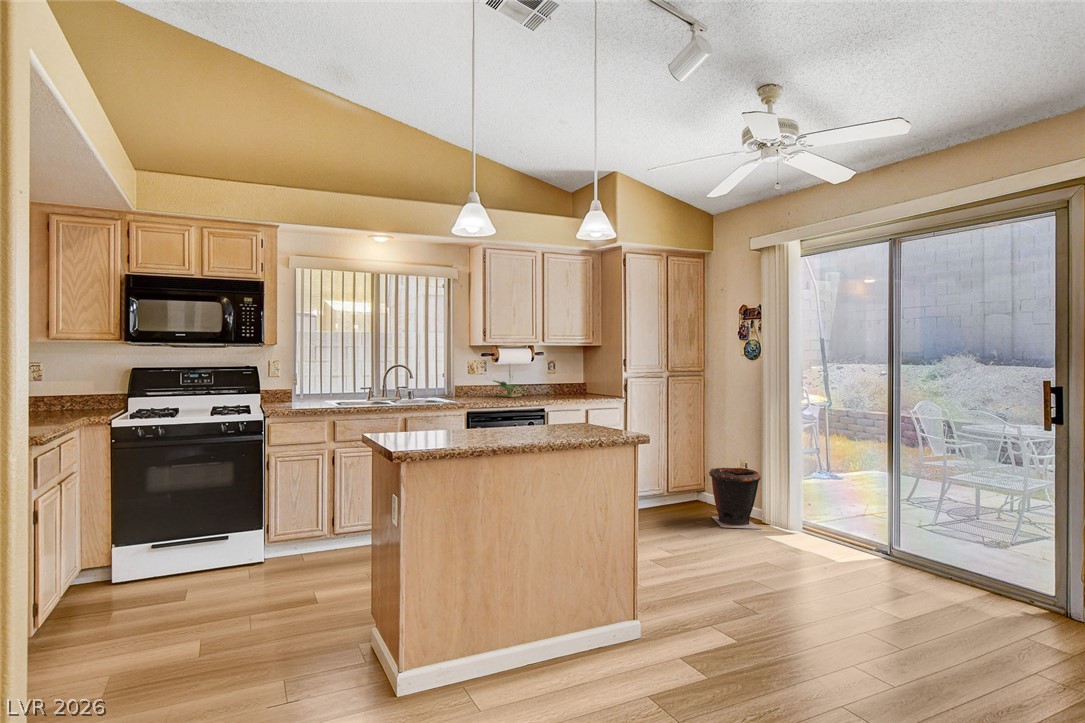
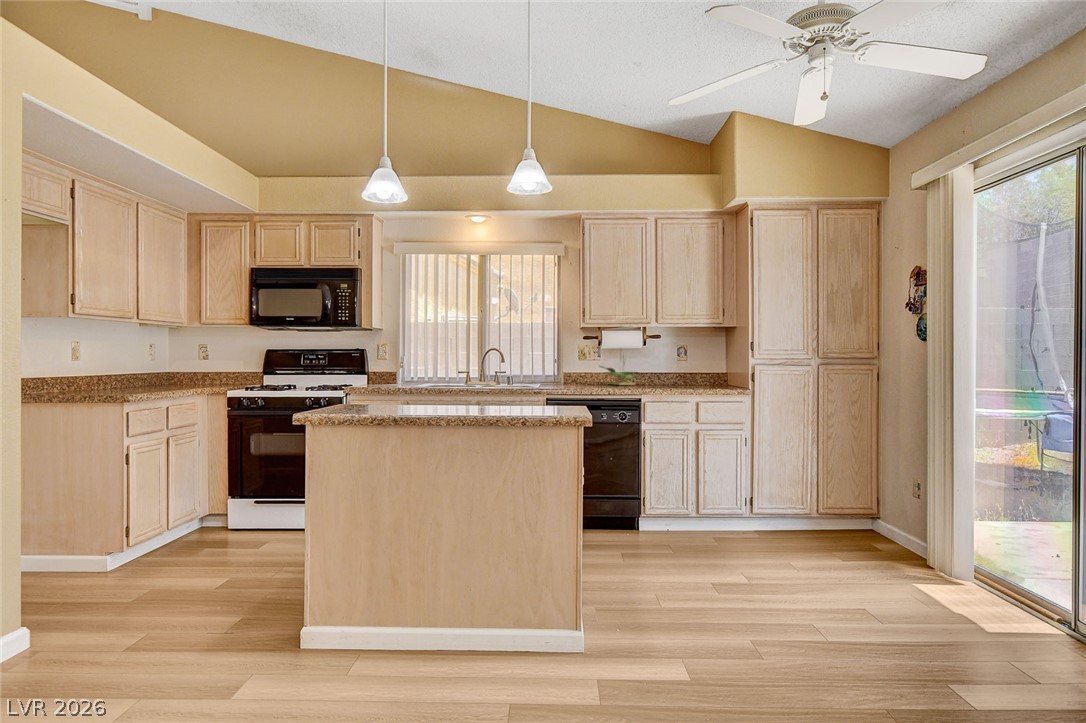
waste bin: present [709,468,761,529] -> none [851,484,926,575]

